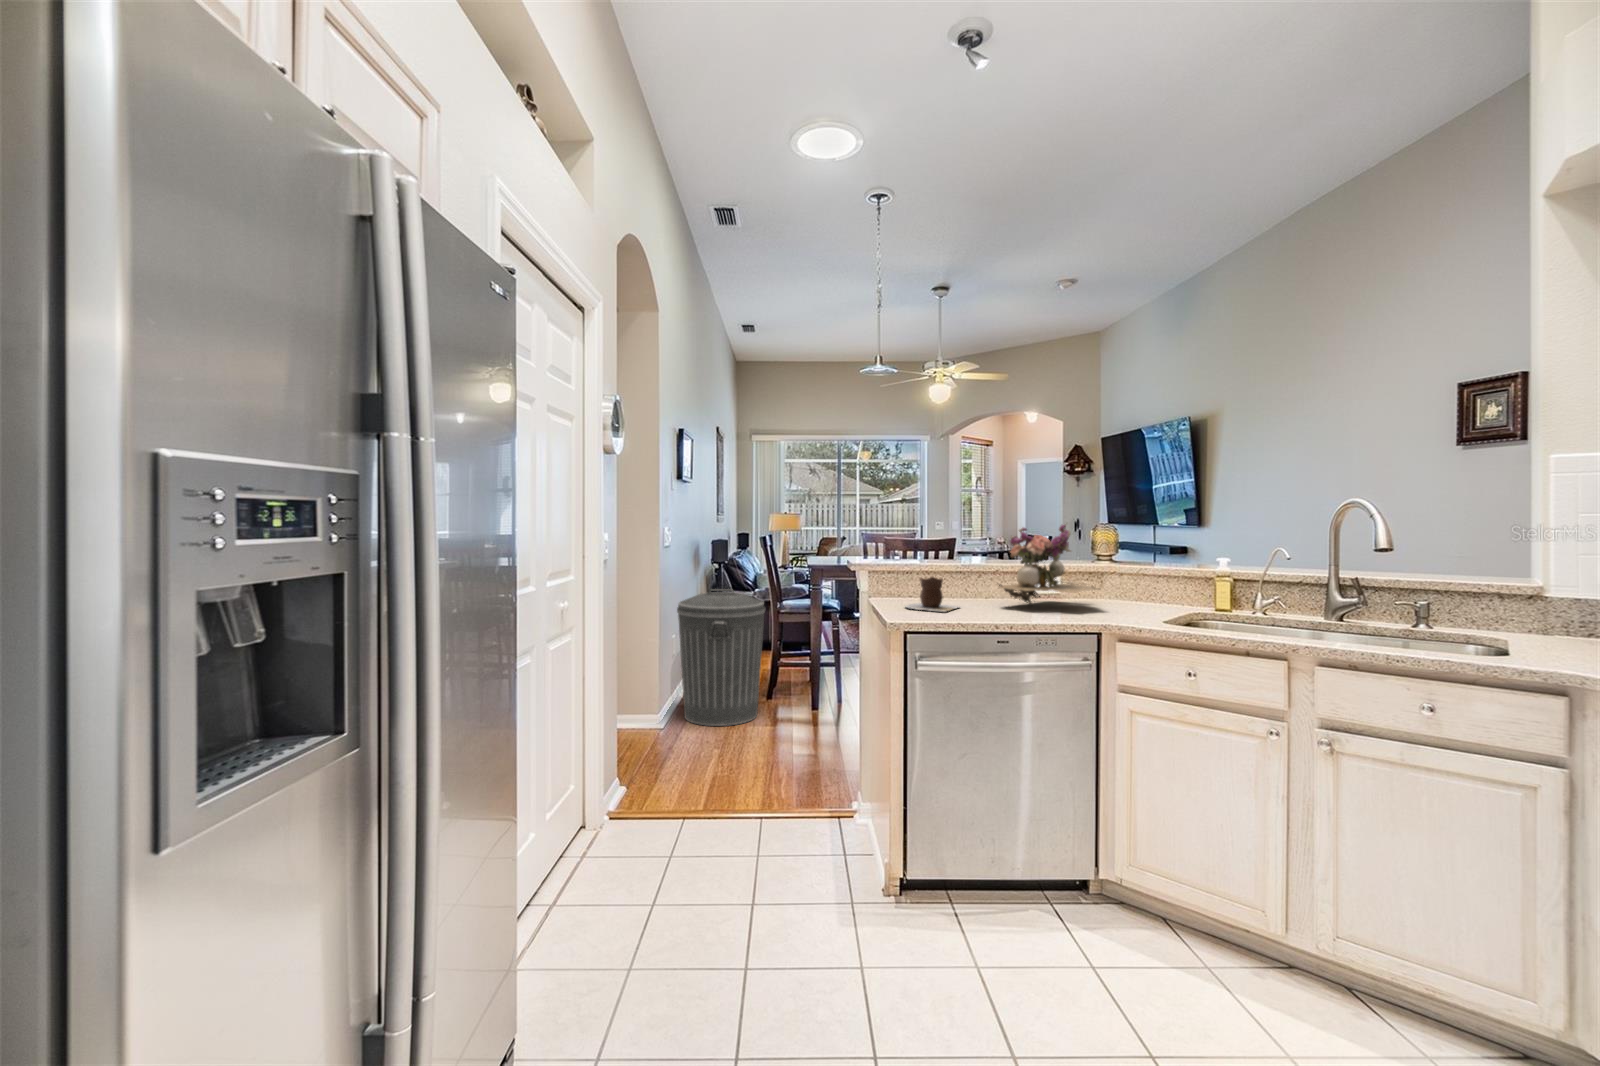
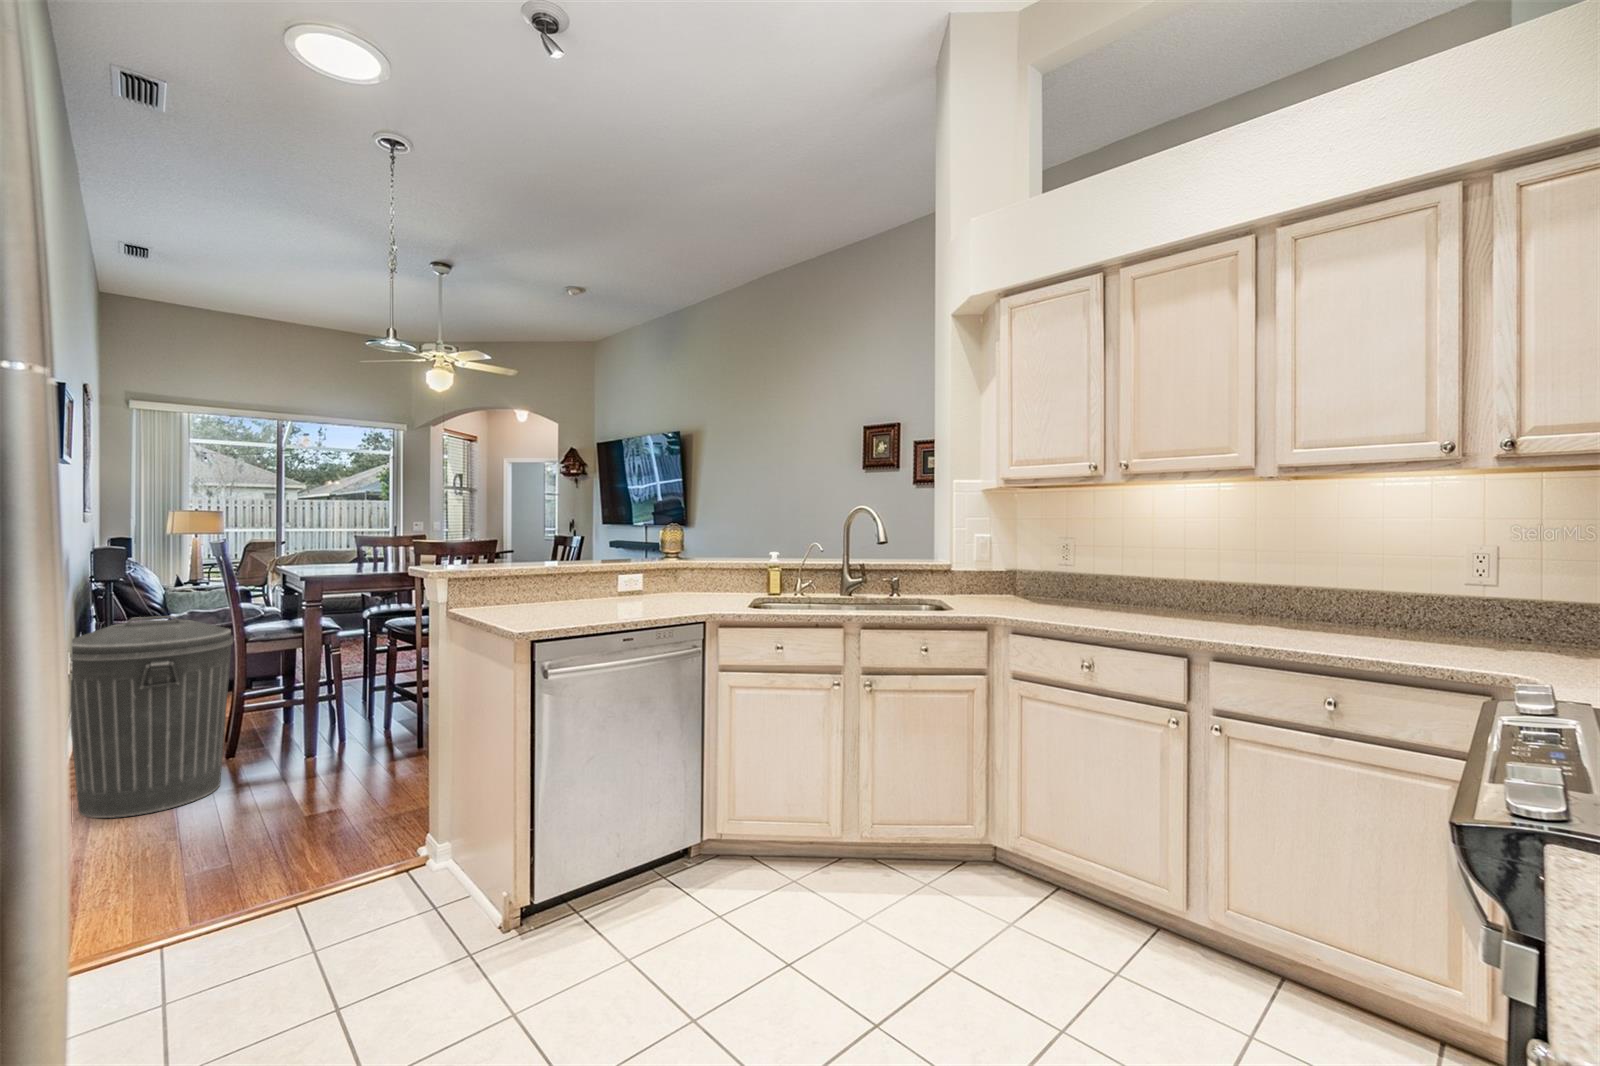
flower arrangement: present [998,524,1100,605] -> none [596,523,689,603]
vase: present [906,577,959,612] -> none [505,580,565,616]

